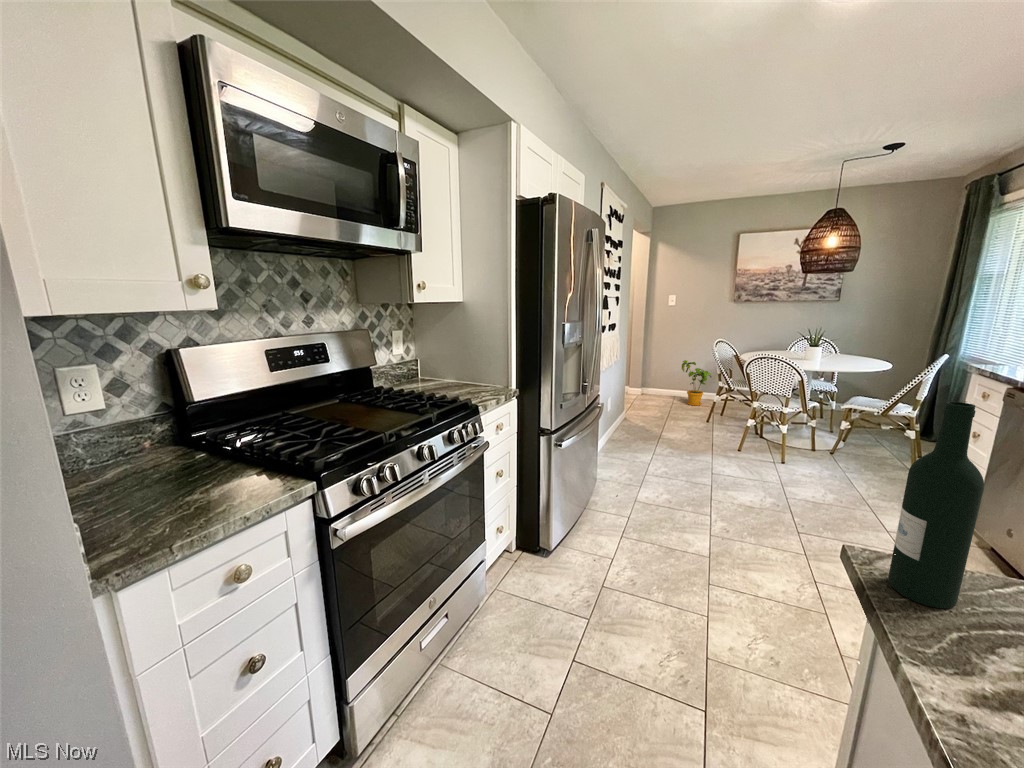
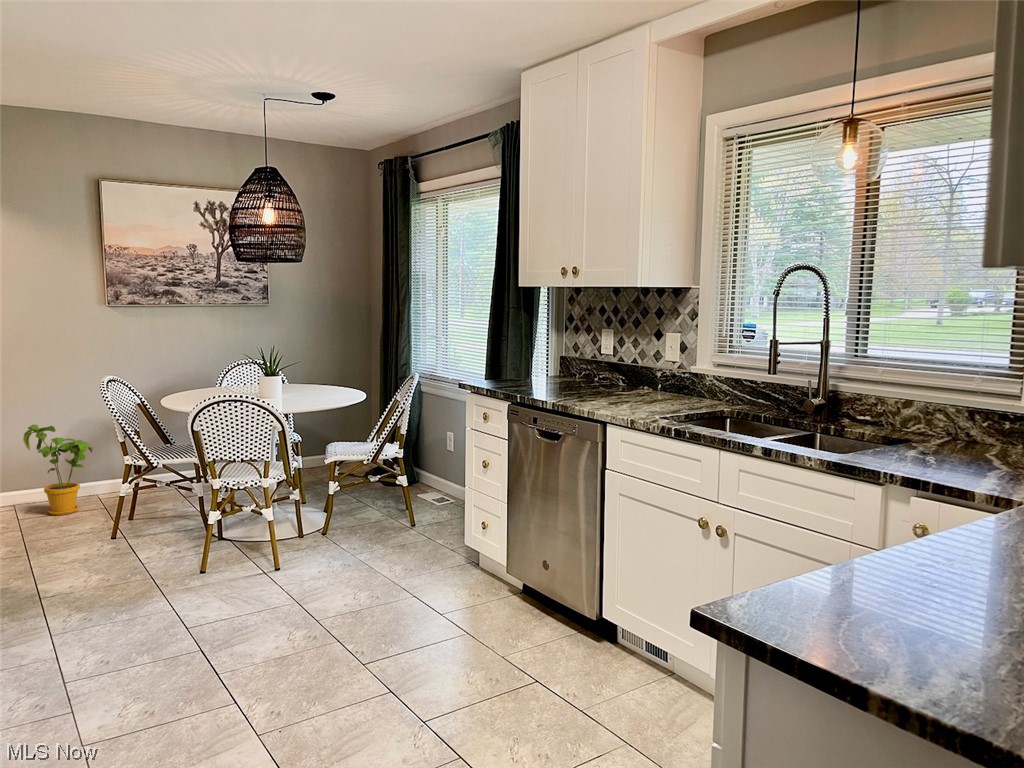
wine bottle: present [888,402,984,608] -> none [772,399,838,627]

